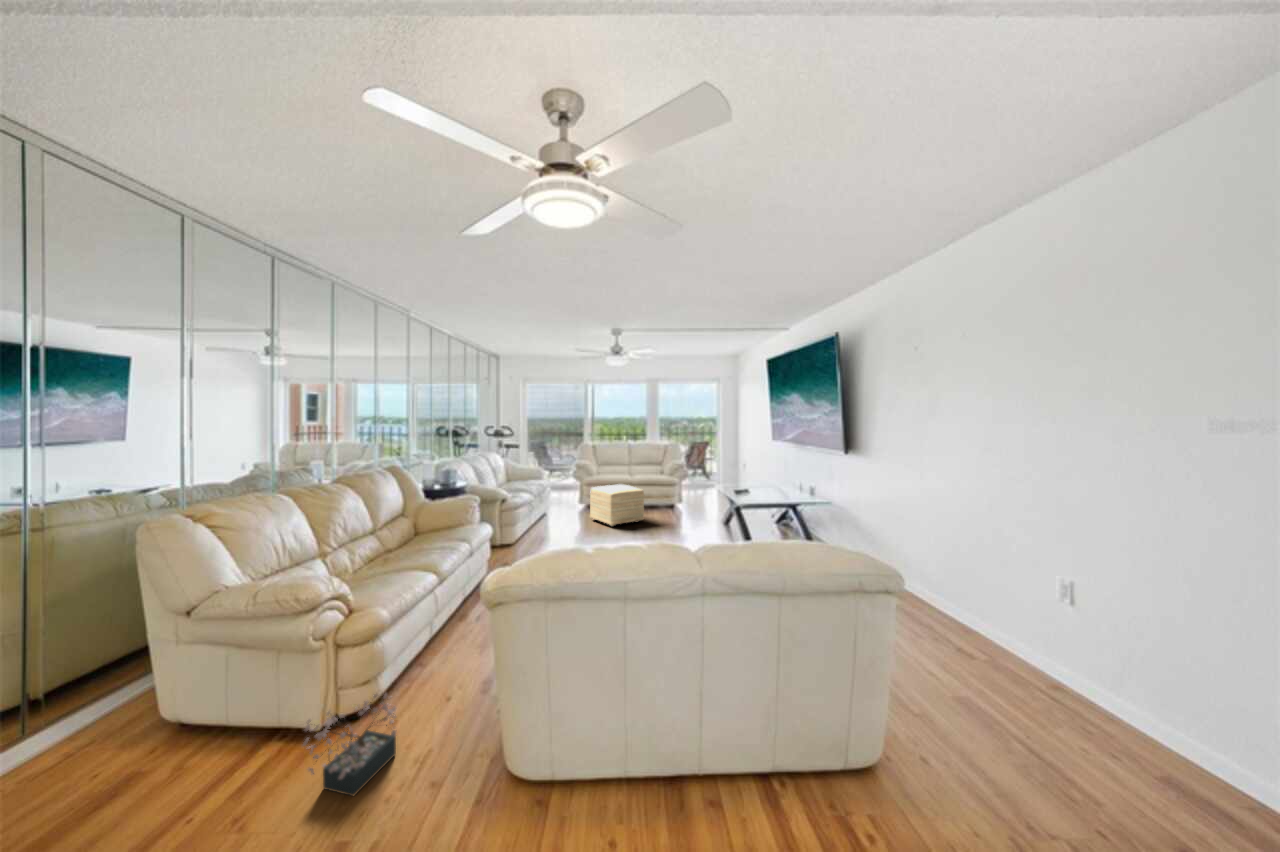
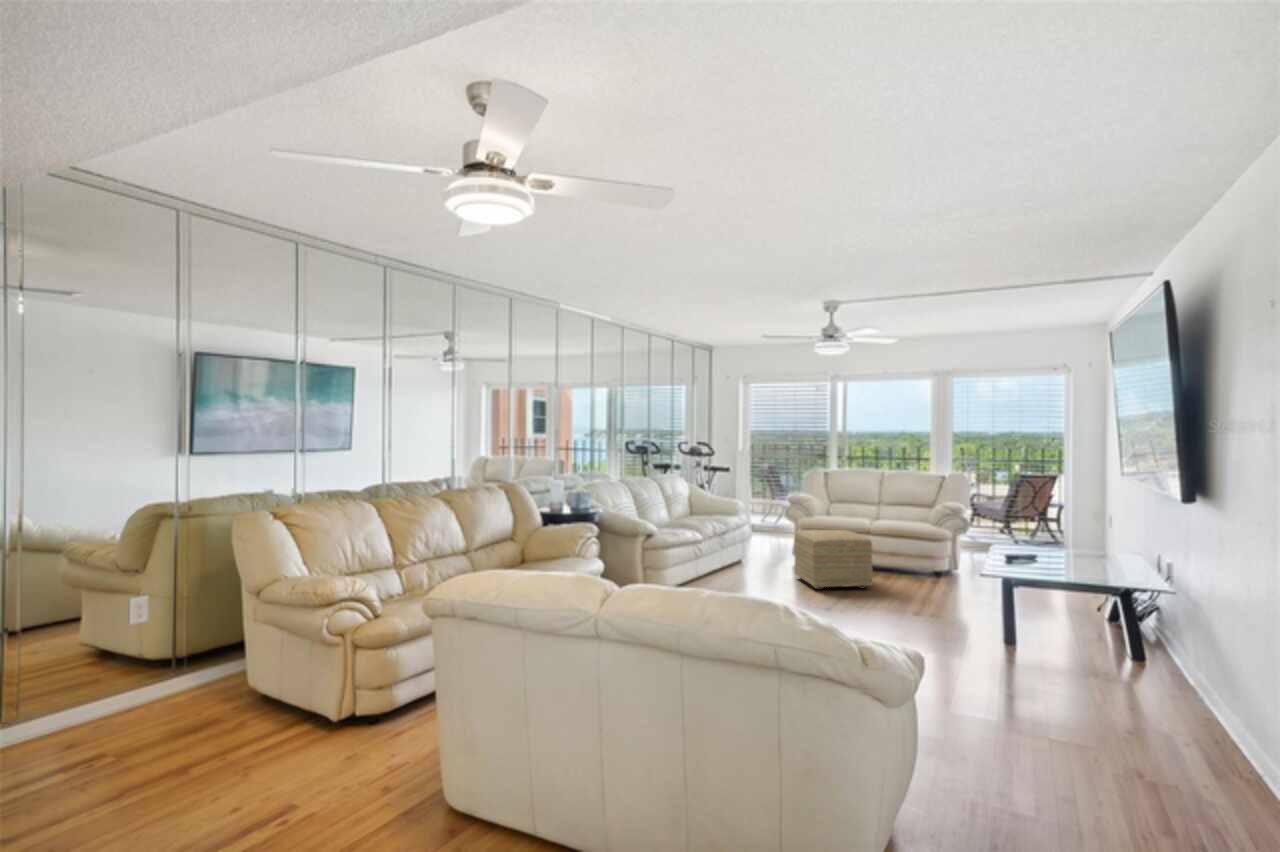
decorative plant: present [303,694,396,796] -> none [283,695,380,779]

